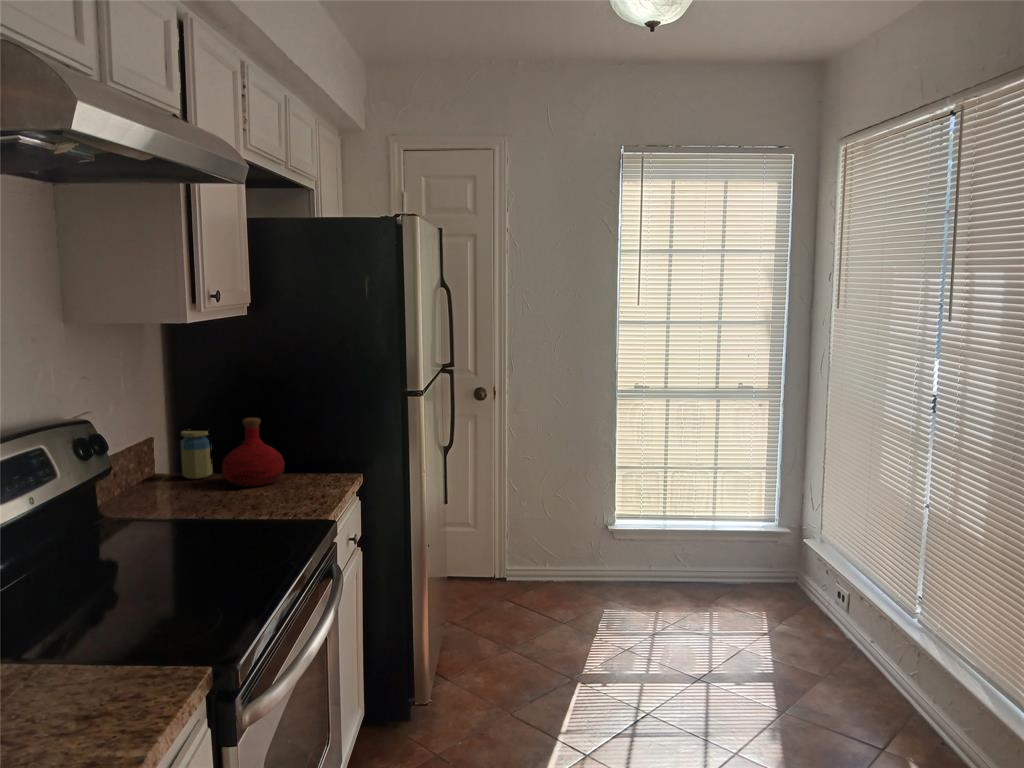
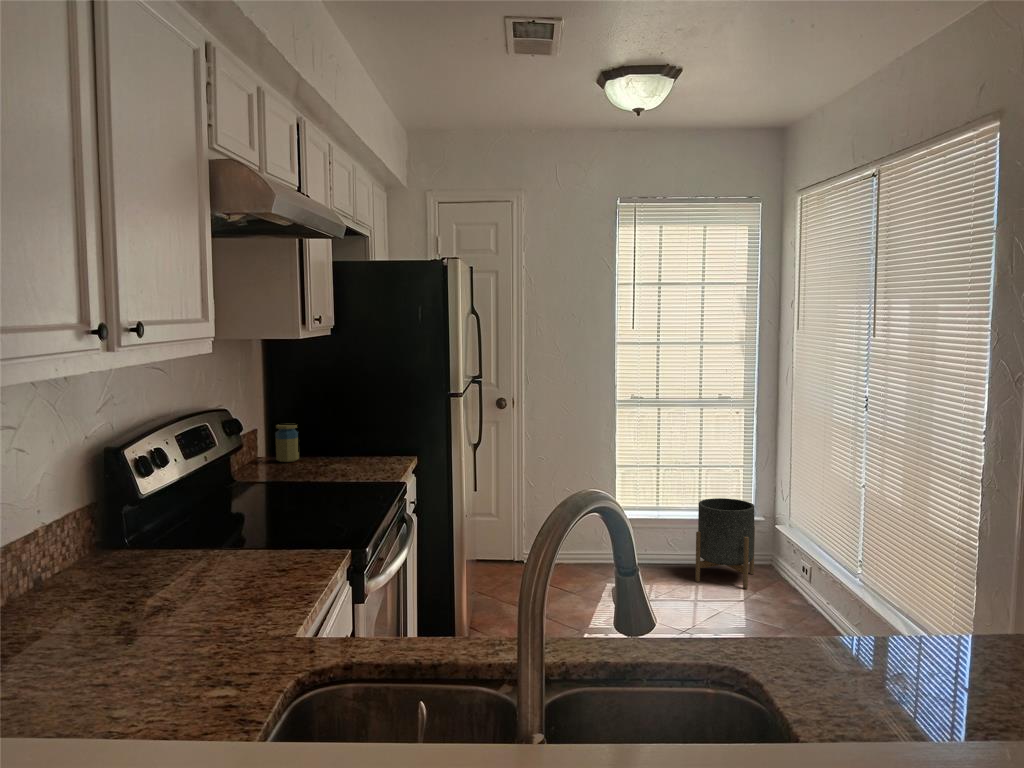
bottle: present [222,418,284,487] -> none [310,414,357,466]
planter: none [709,507,781,617] -> present [695,498,755,588]

